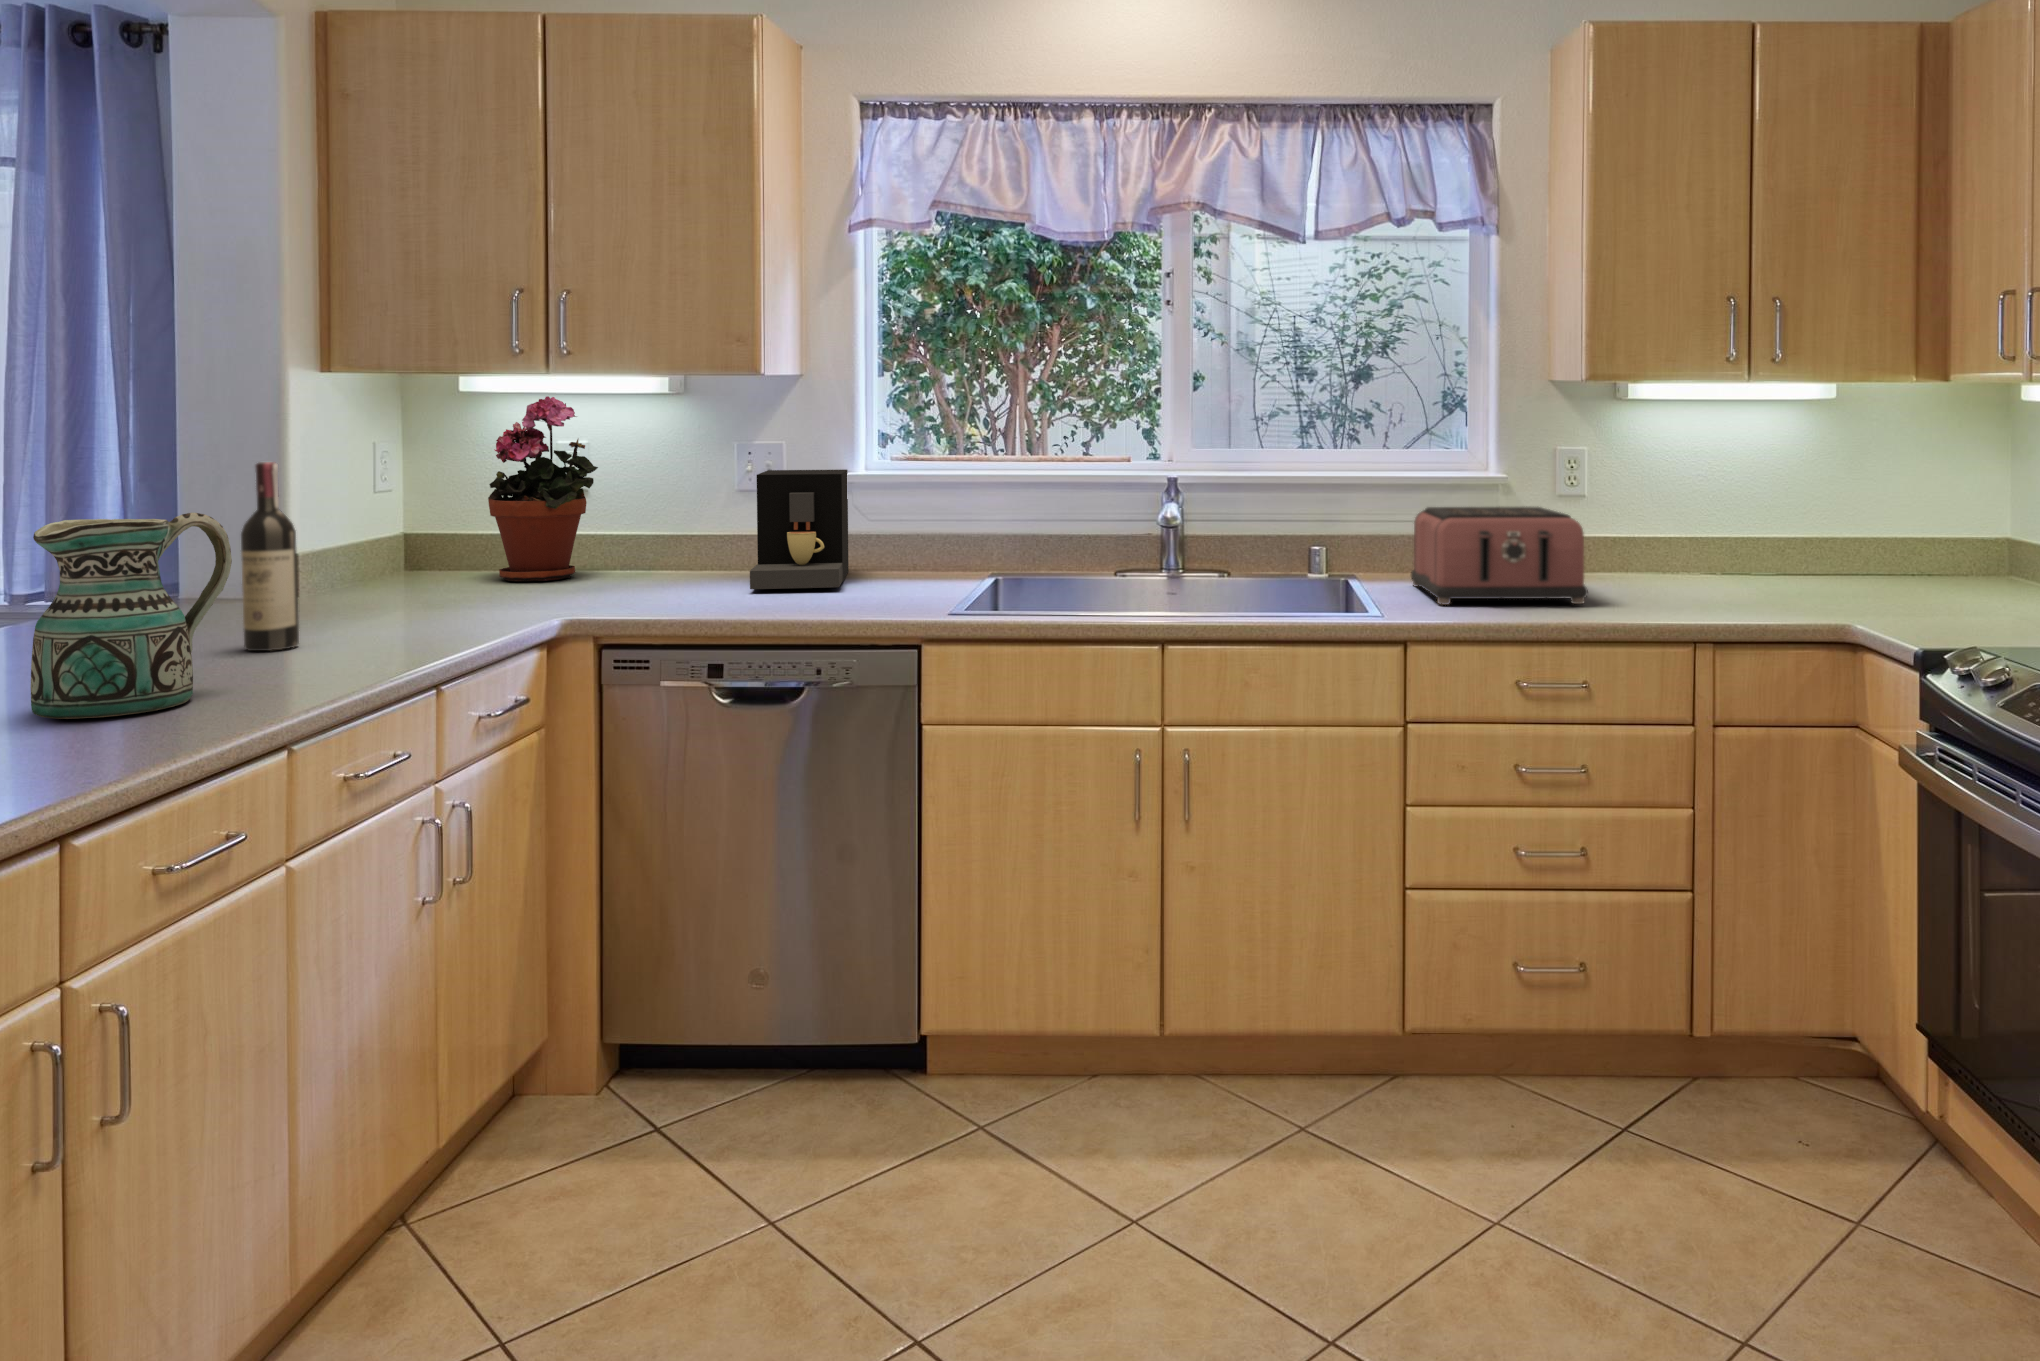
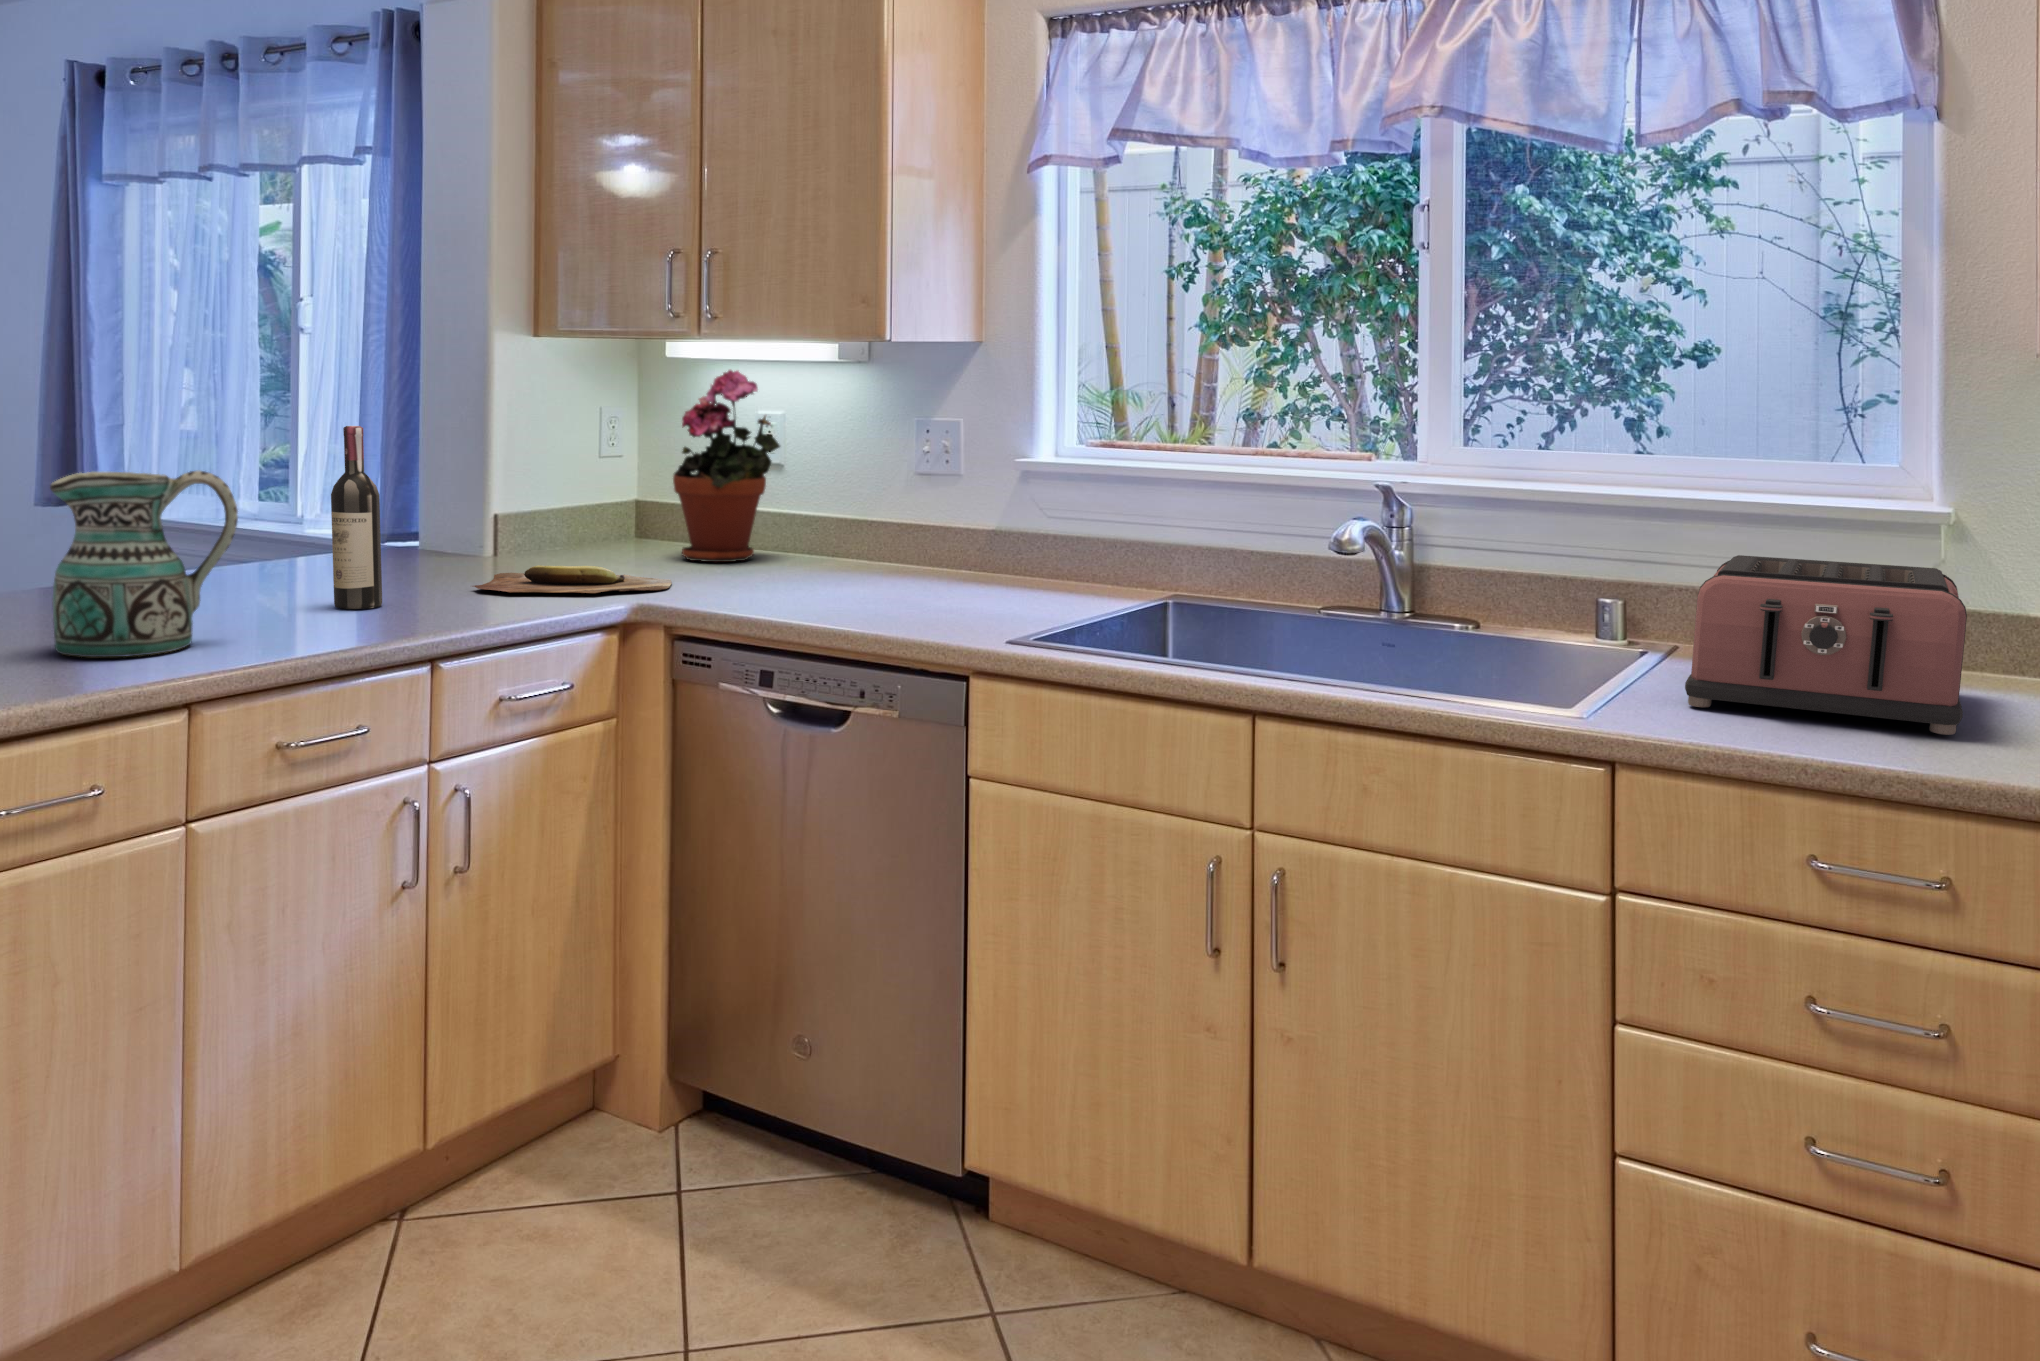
coffee maker: present [750,470,849,589] -> none [862,457,1021,596]
cutting board: none [350,590,560,621] -> present [472,565,672,593]

